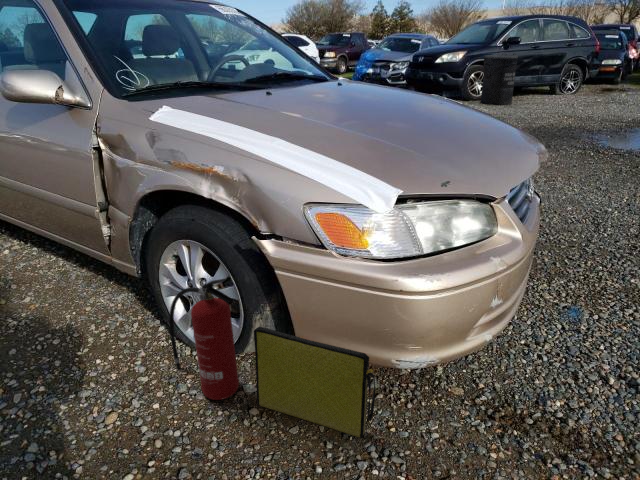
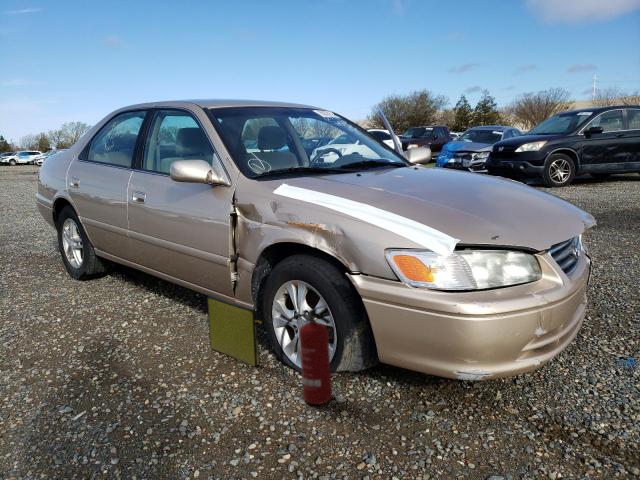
trash can: present [480,54,518,105] -> none [564,142,600,191]
bag: present [253,327,375,438] -> present [207,296,263,366]

